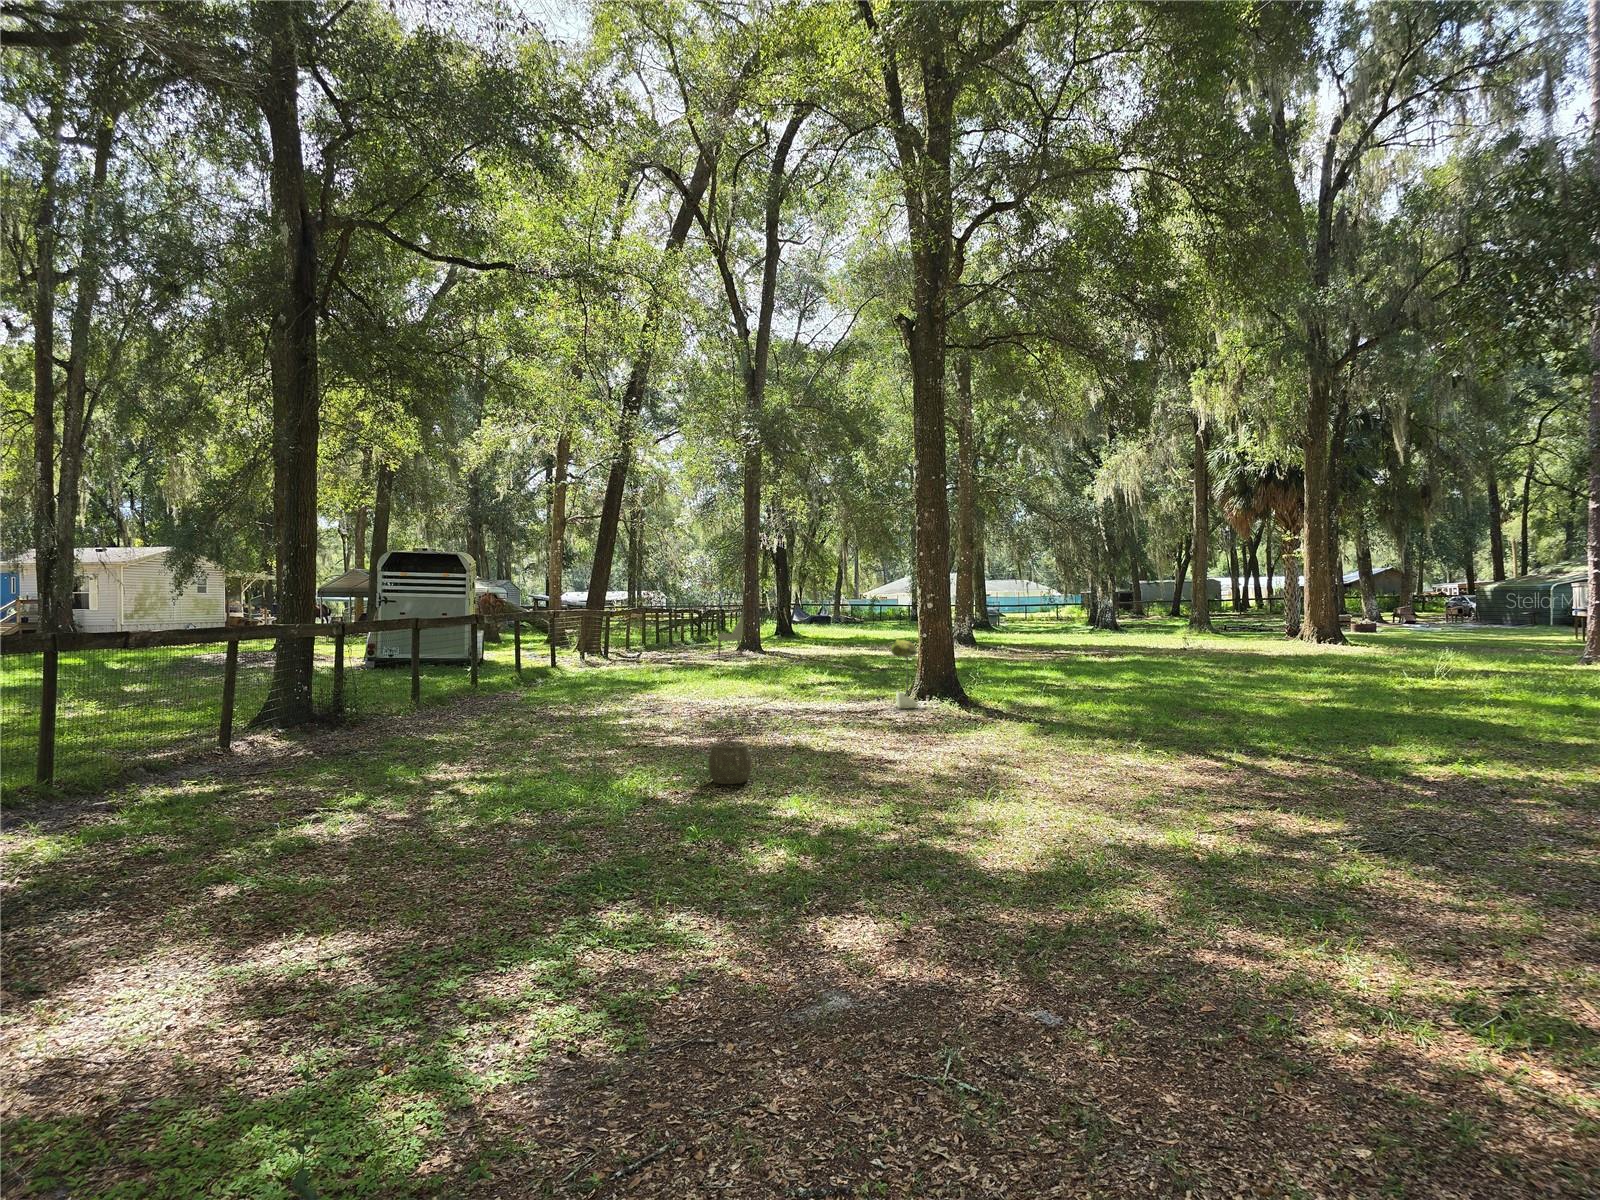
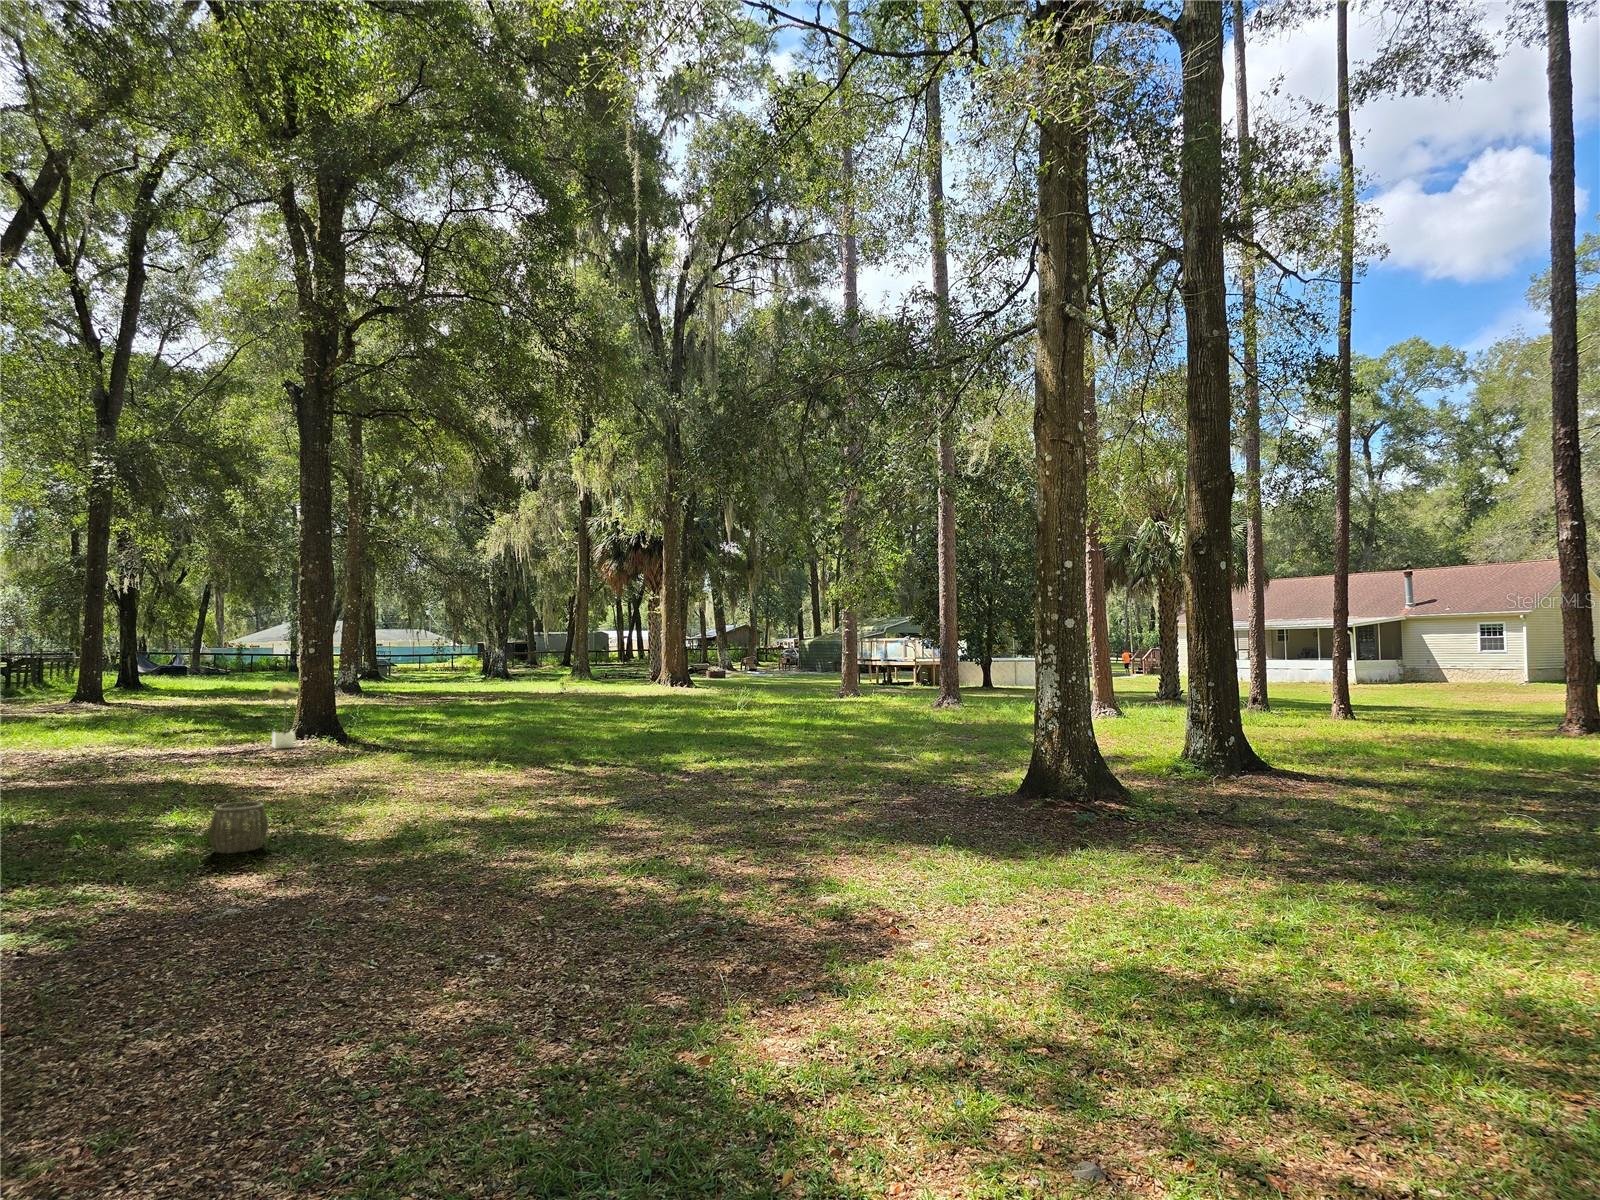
chair: present [718,615,743,656] -> none [37,661,82,711]
woven basket: present [709,741,752,784] -> present [209,802,268,853]

